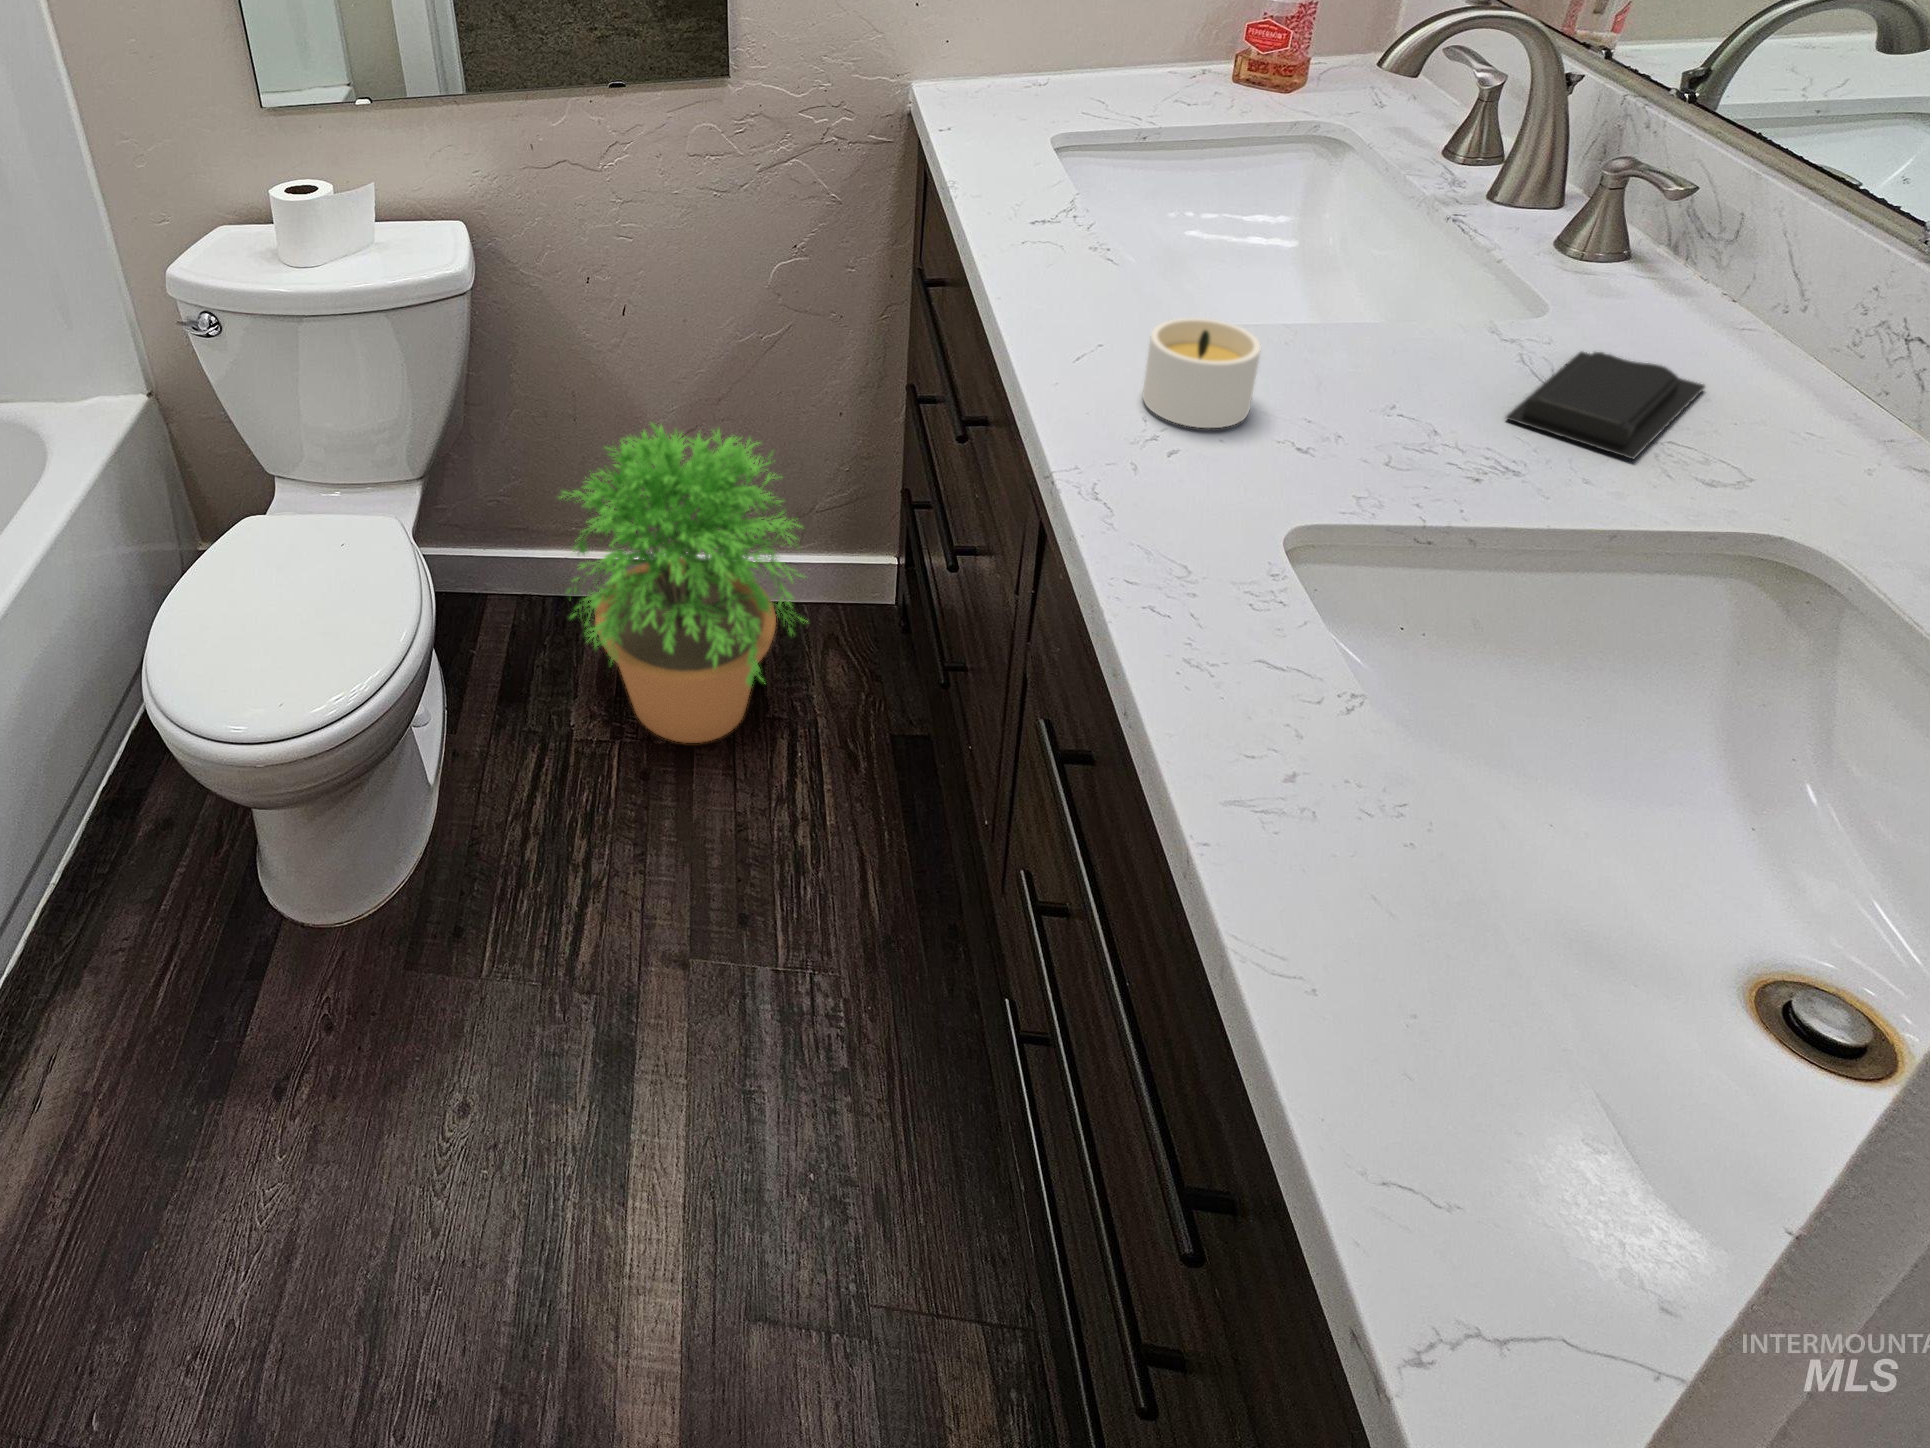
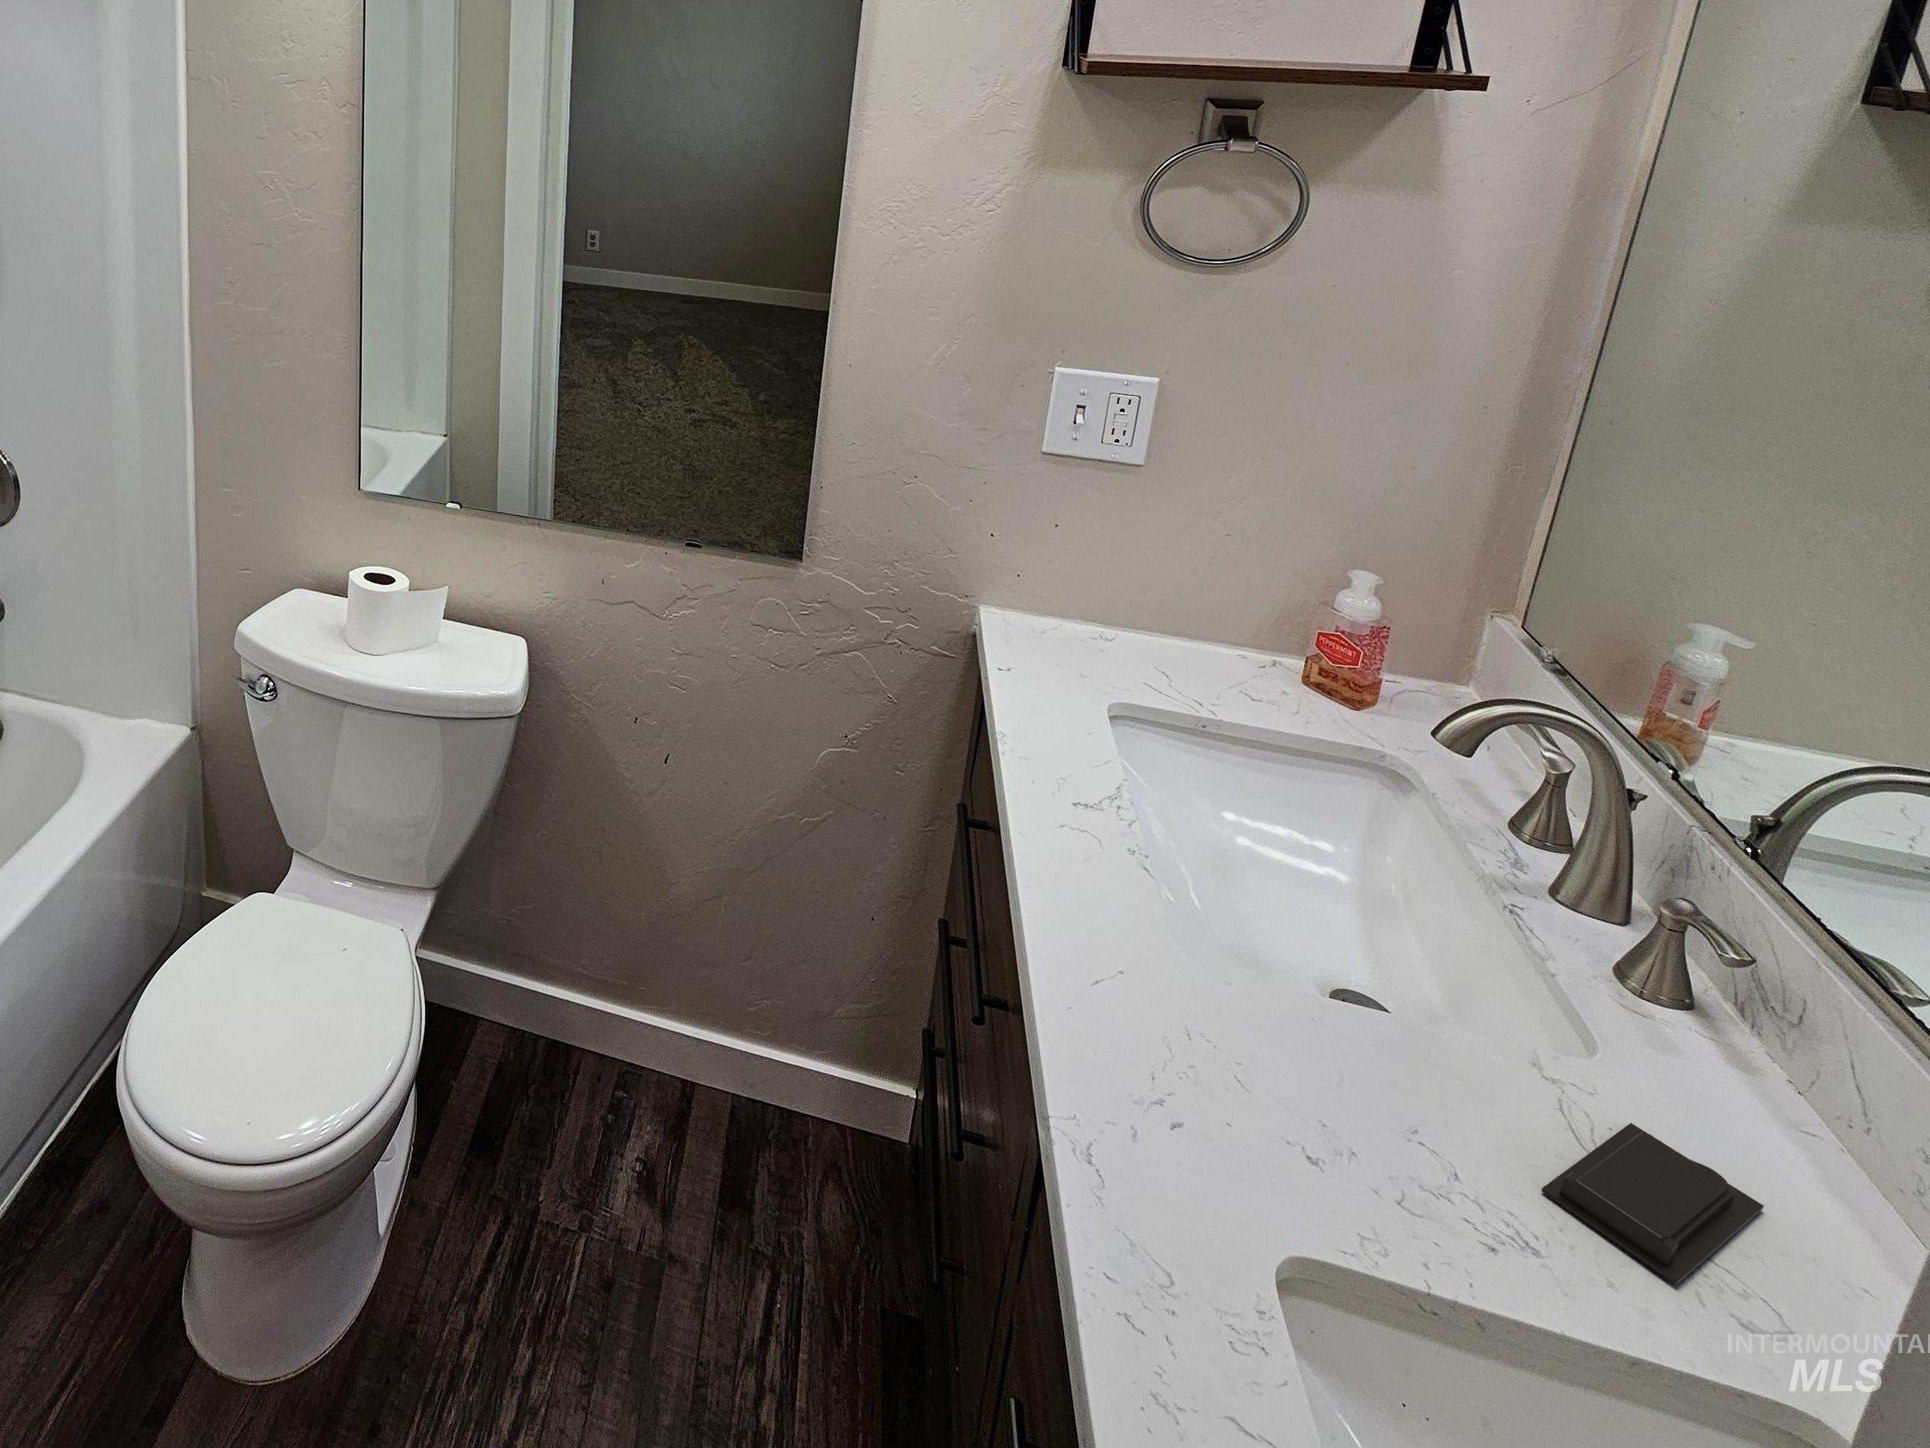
candle: present [1143,318,1261,428] -> none [1162,985,1325,1151]
potted plant: present [561,424,808,743] -> none [556,881,816,1259]

